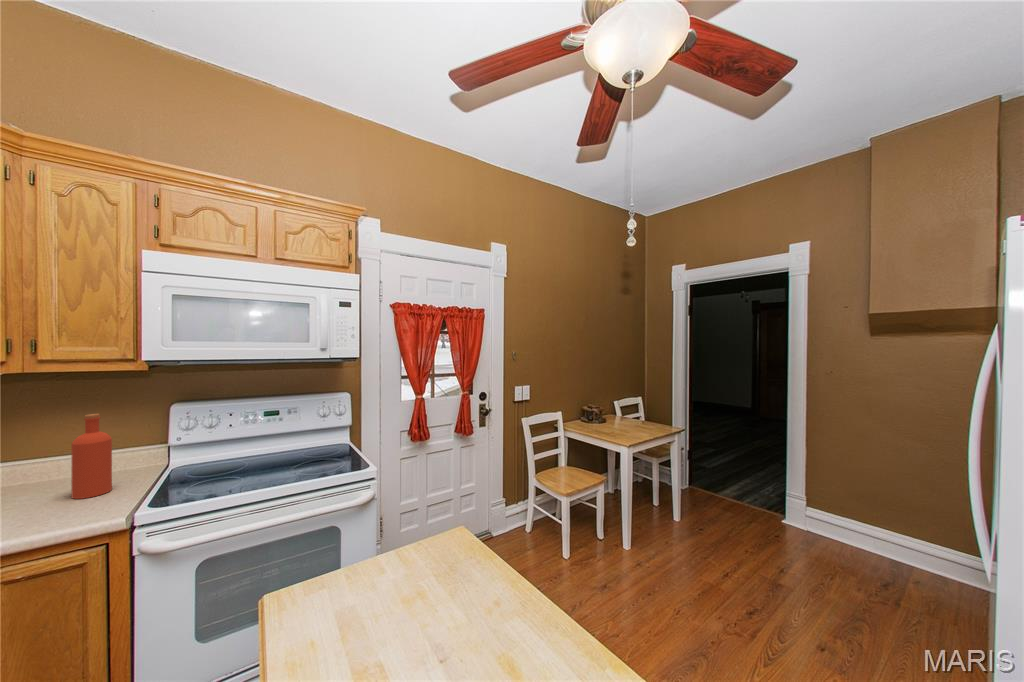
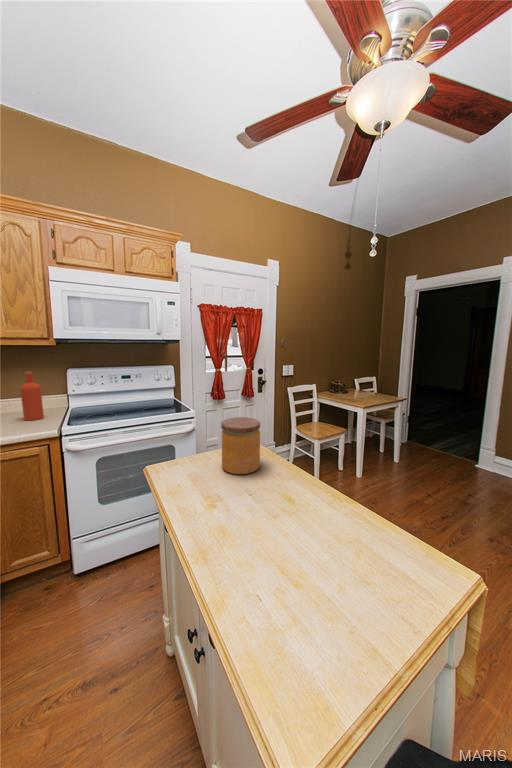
jar: none [394,501,464,620] -> present [221,417,260,474]

